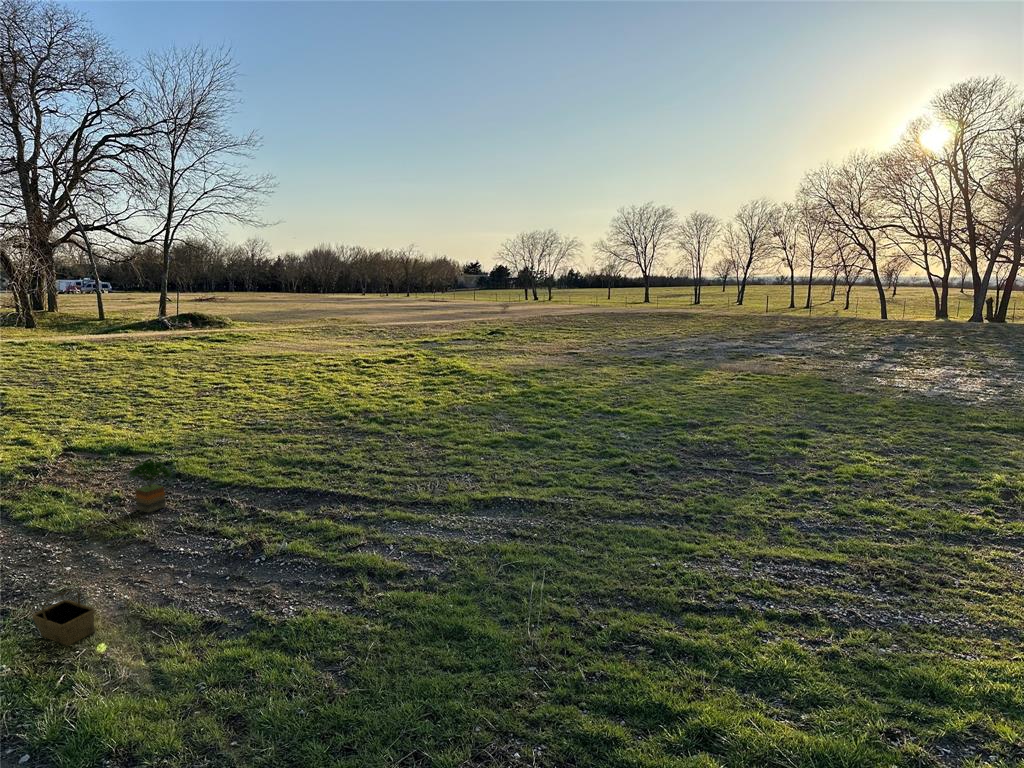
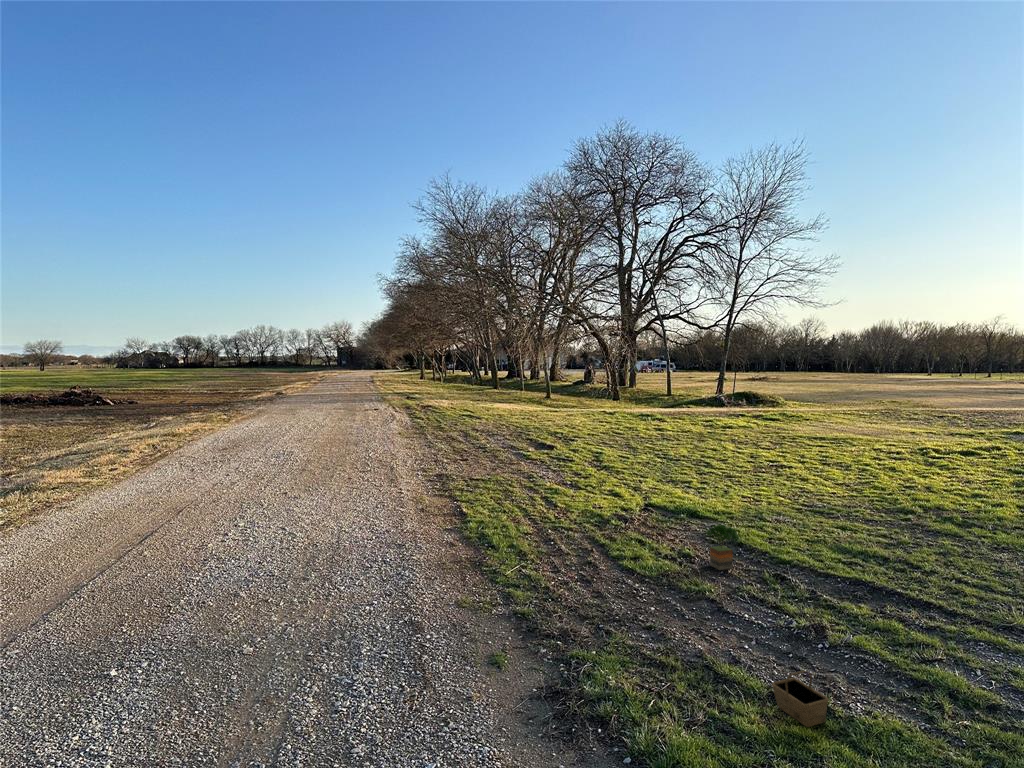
basket: present [32,589,95,645] -> present [772,671,828,727]

